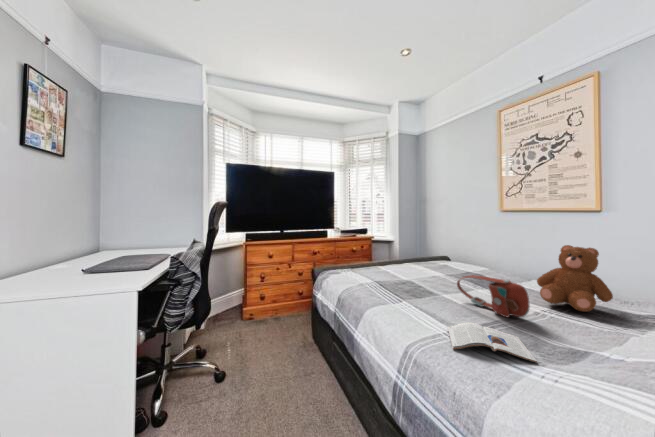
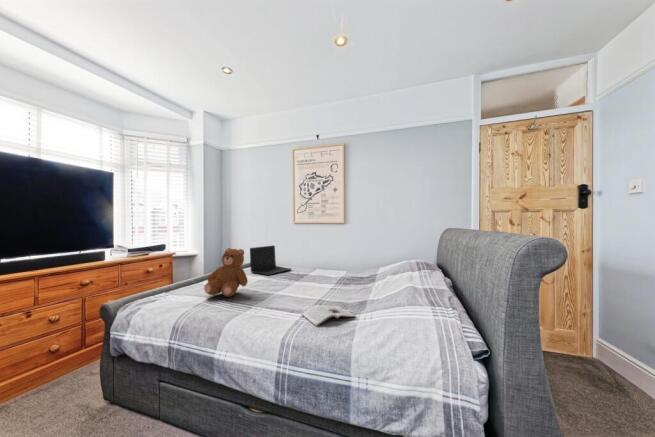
laptop: none [433,240,490,275] -> present [250,246,291,275]
teddy bear: present [537,245,613,312] -> present [204,248,248,297]
handbag: present [457,275,530,317] -> none [288,271,335,297]

